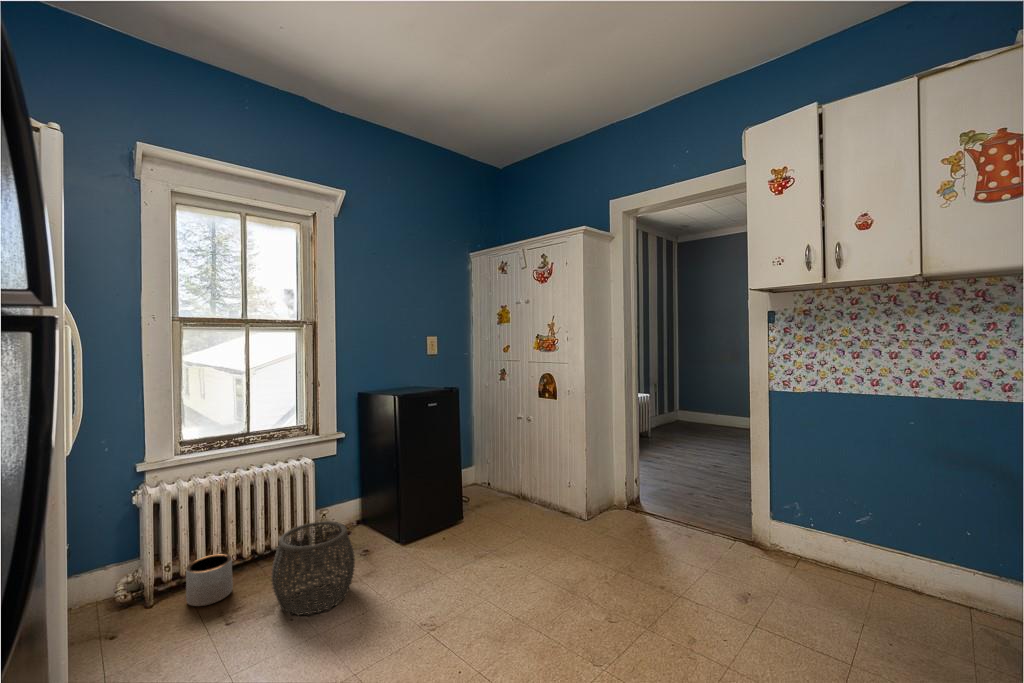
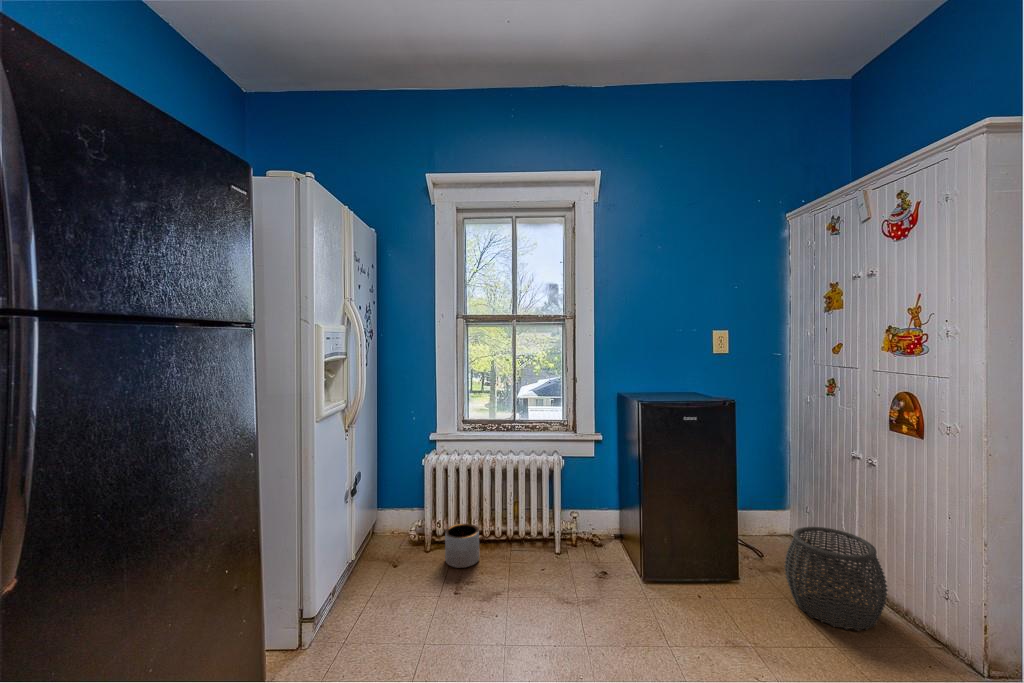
woven basket: present [271,521,355,616] -> present [784,527,888,631]

